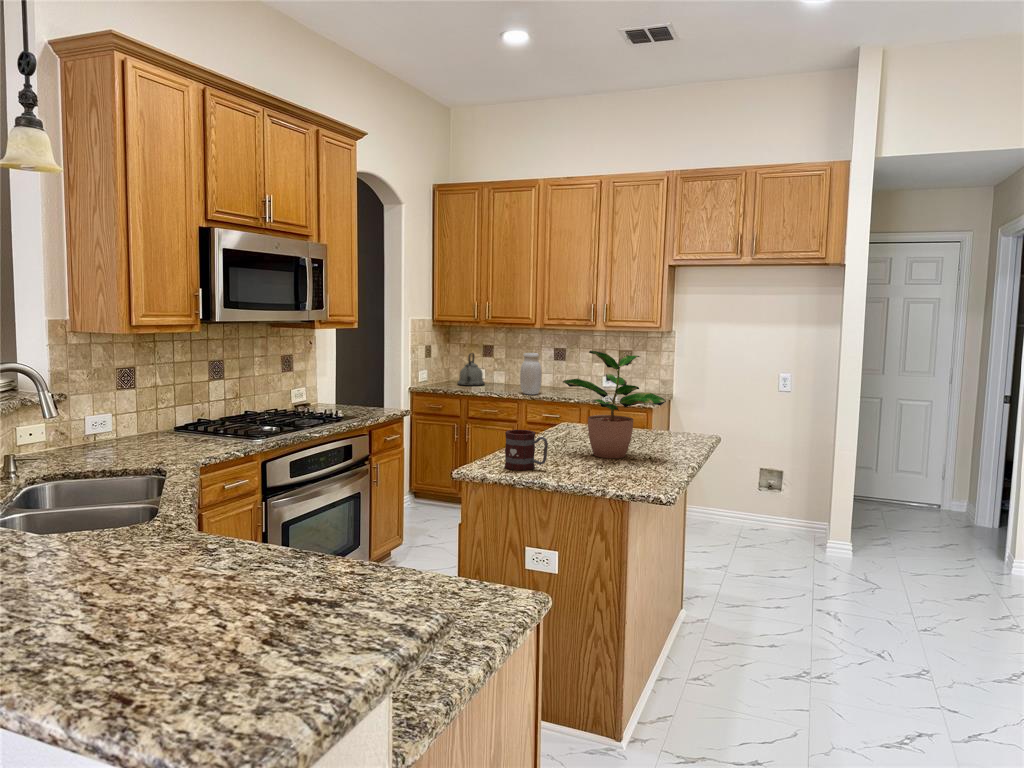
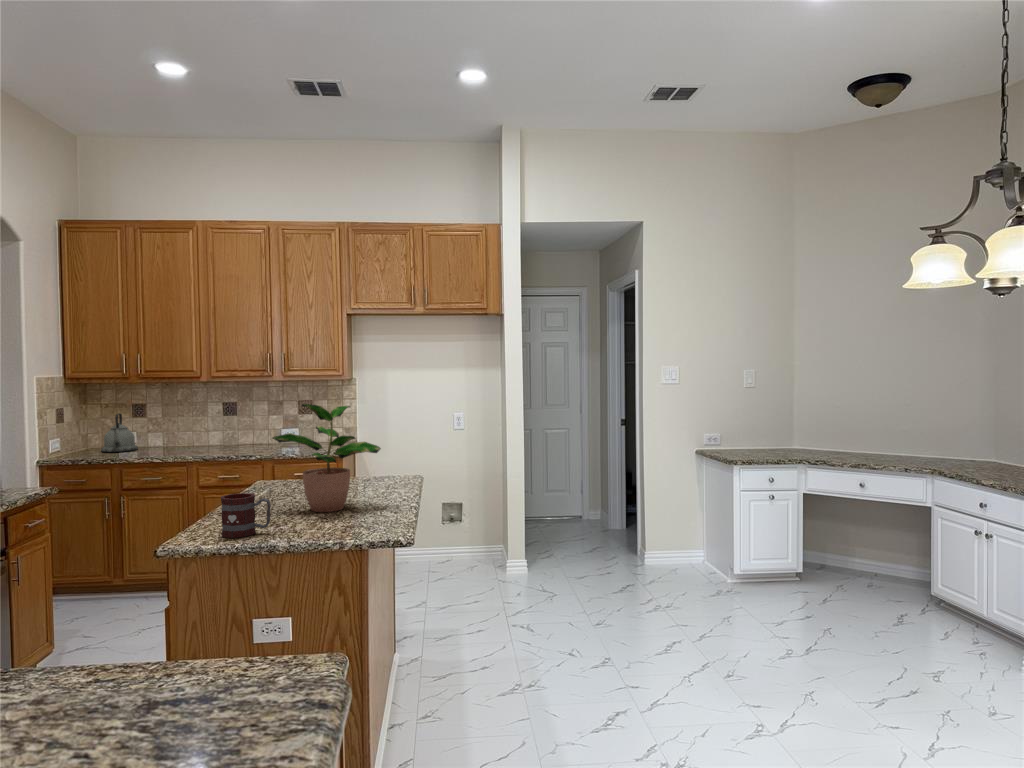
jar: present [520,353,542,395] -> none [187,409,213,455]

